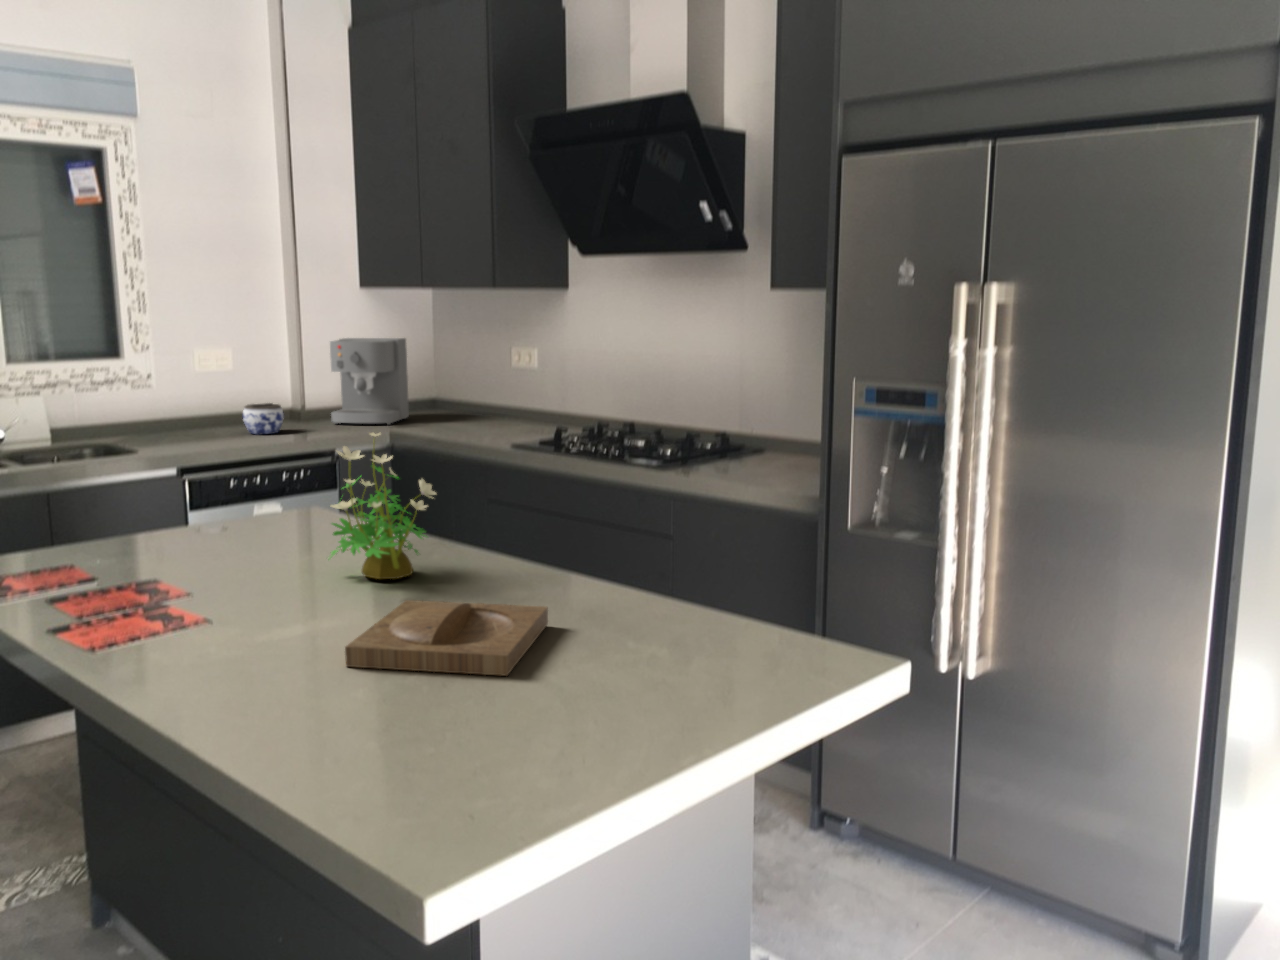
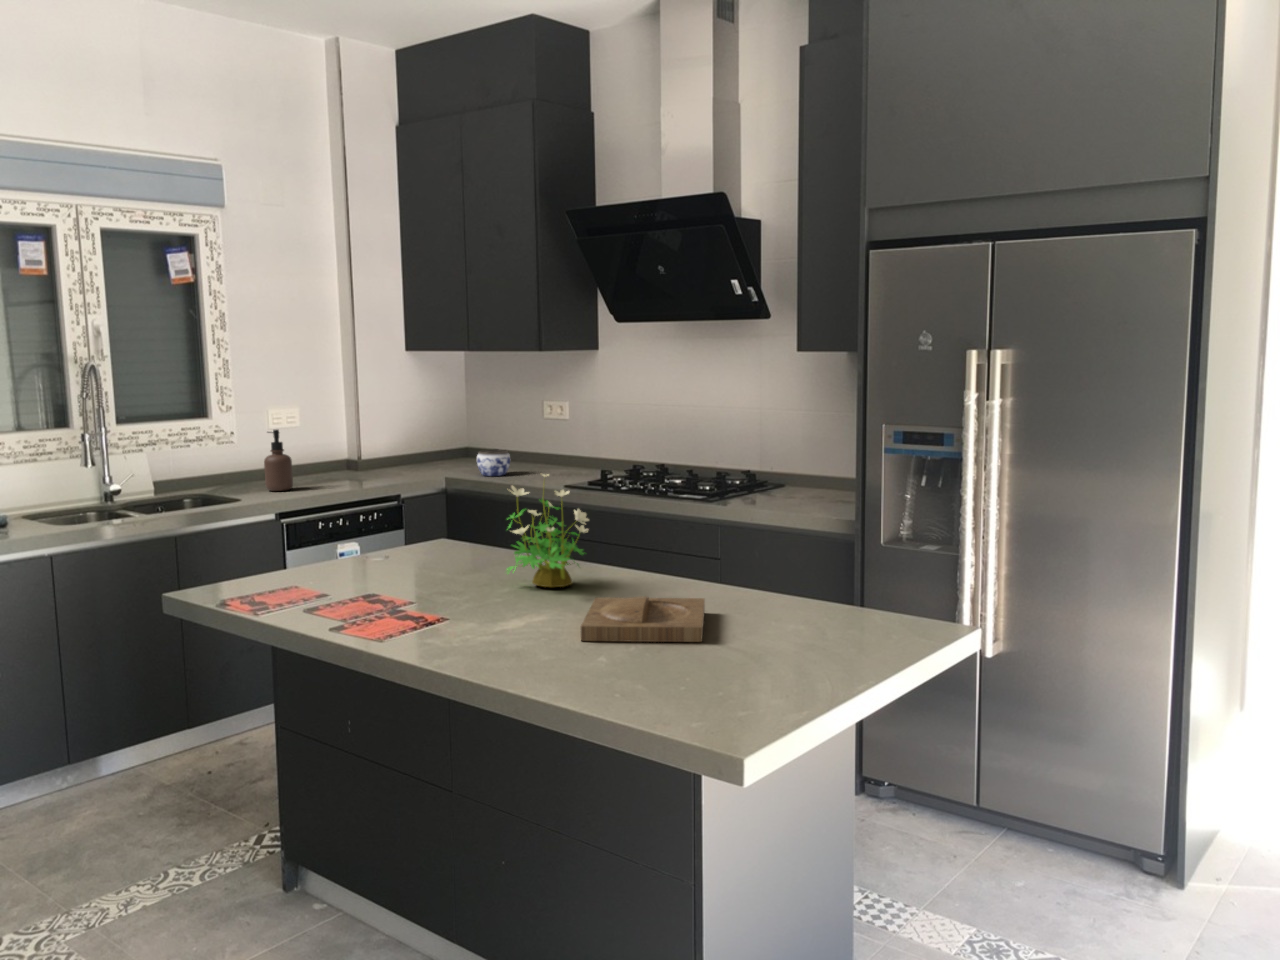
coffee maker: present [330,338,409,425] -> none [386,395,452,473]
soap dispenser: none [177,372,211,442] -> present [264,430,293,491]
jar: present [243,403,284,434] -> present [477,449,510,476]

